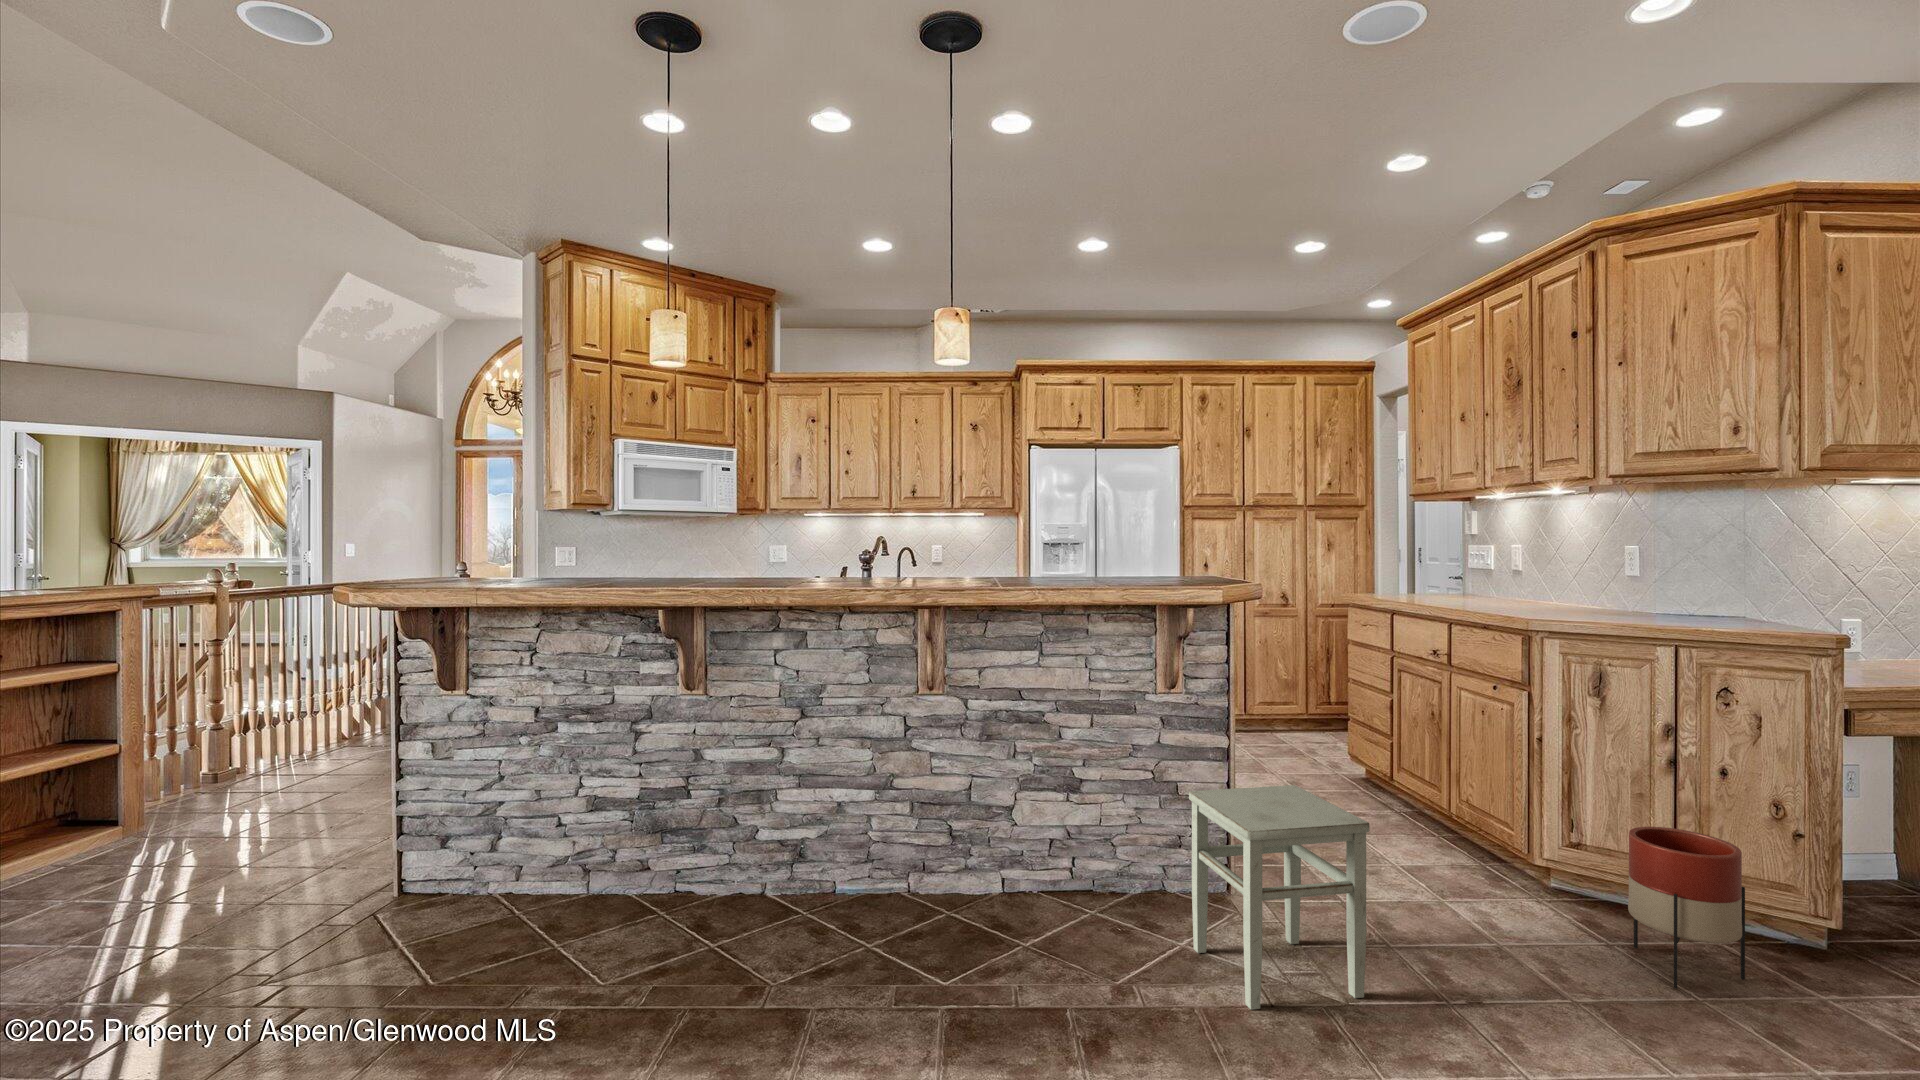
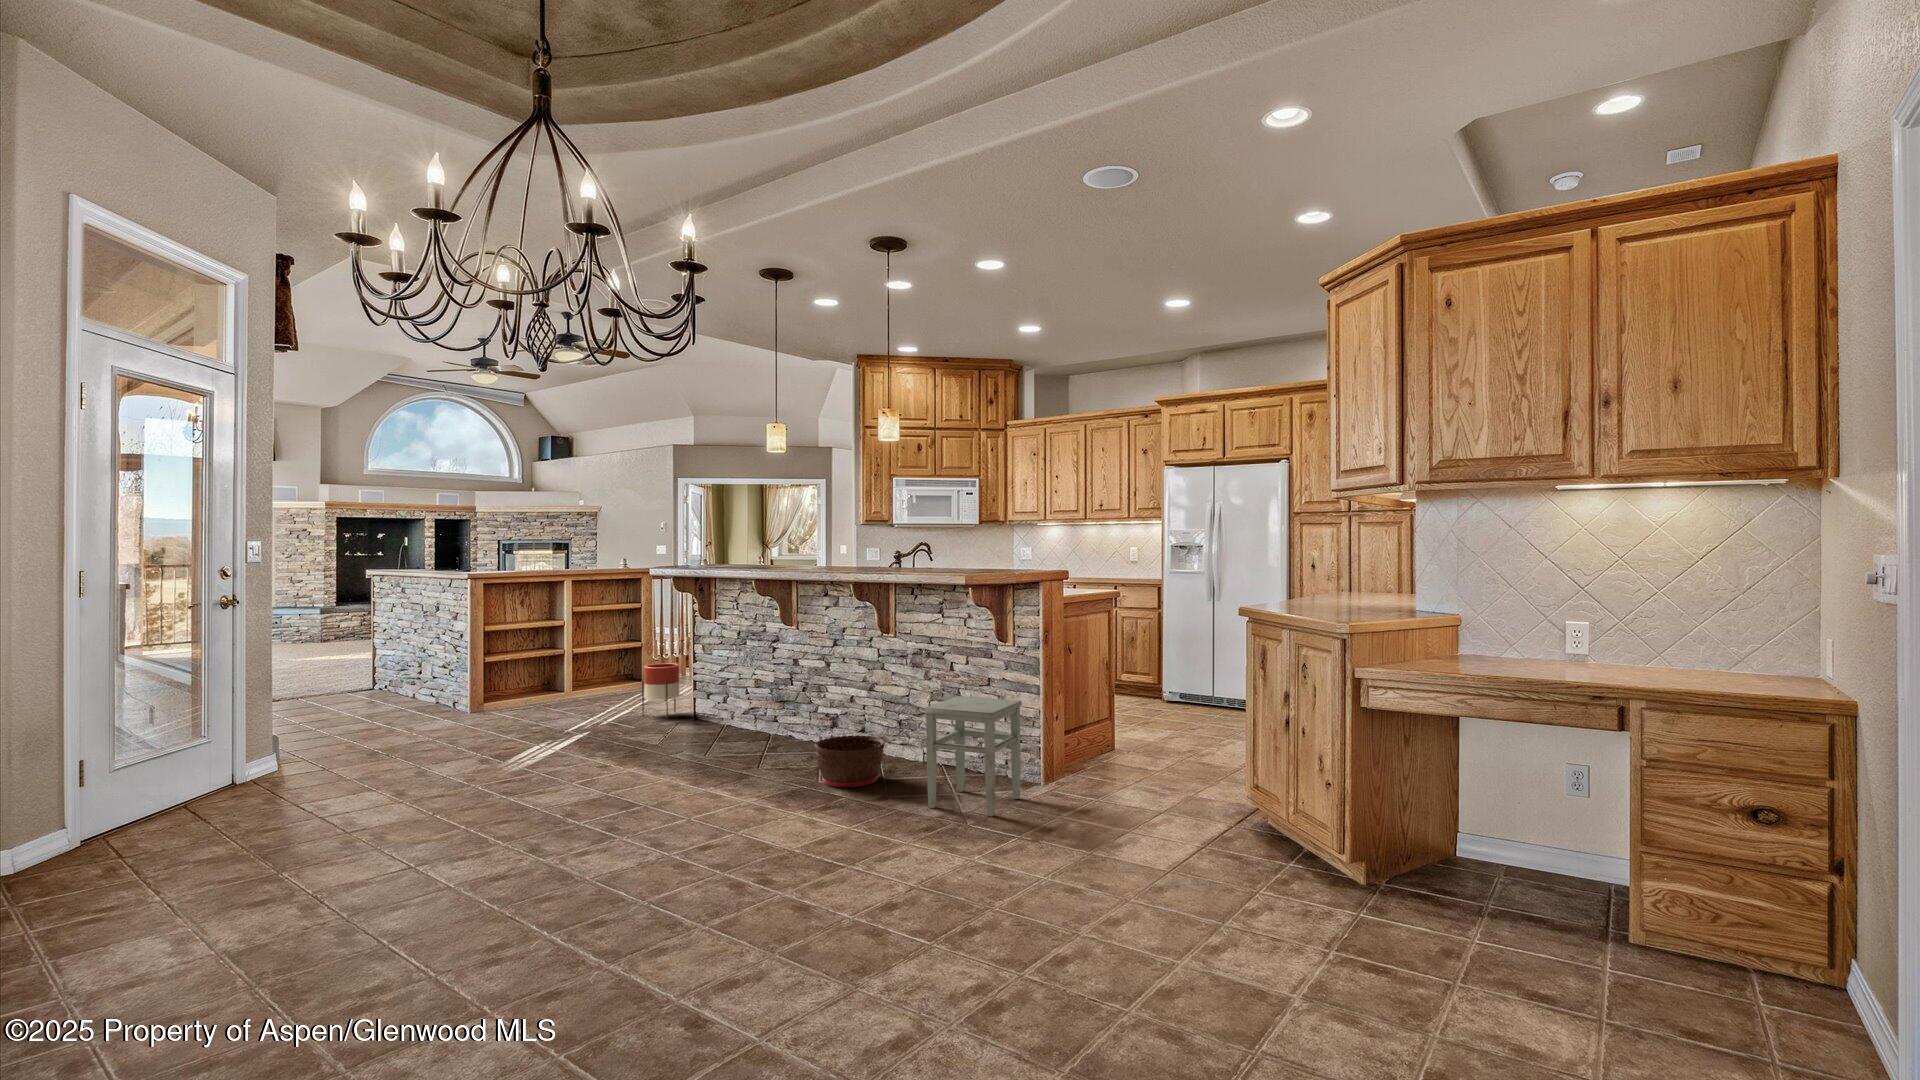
planter: present [1628,827,1745,989] -> present [642,663,679,718]
basket: none [936,883,1068,1009] -> present [815,735,885,787]

